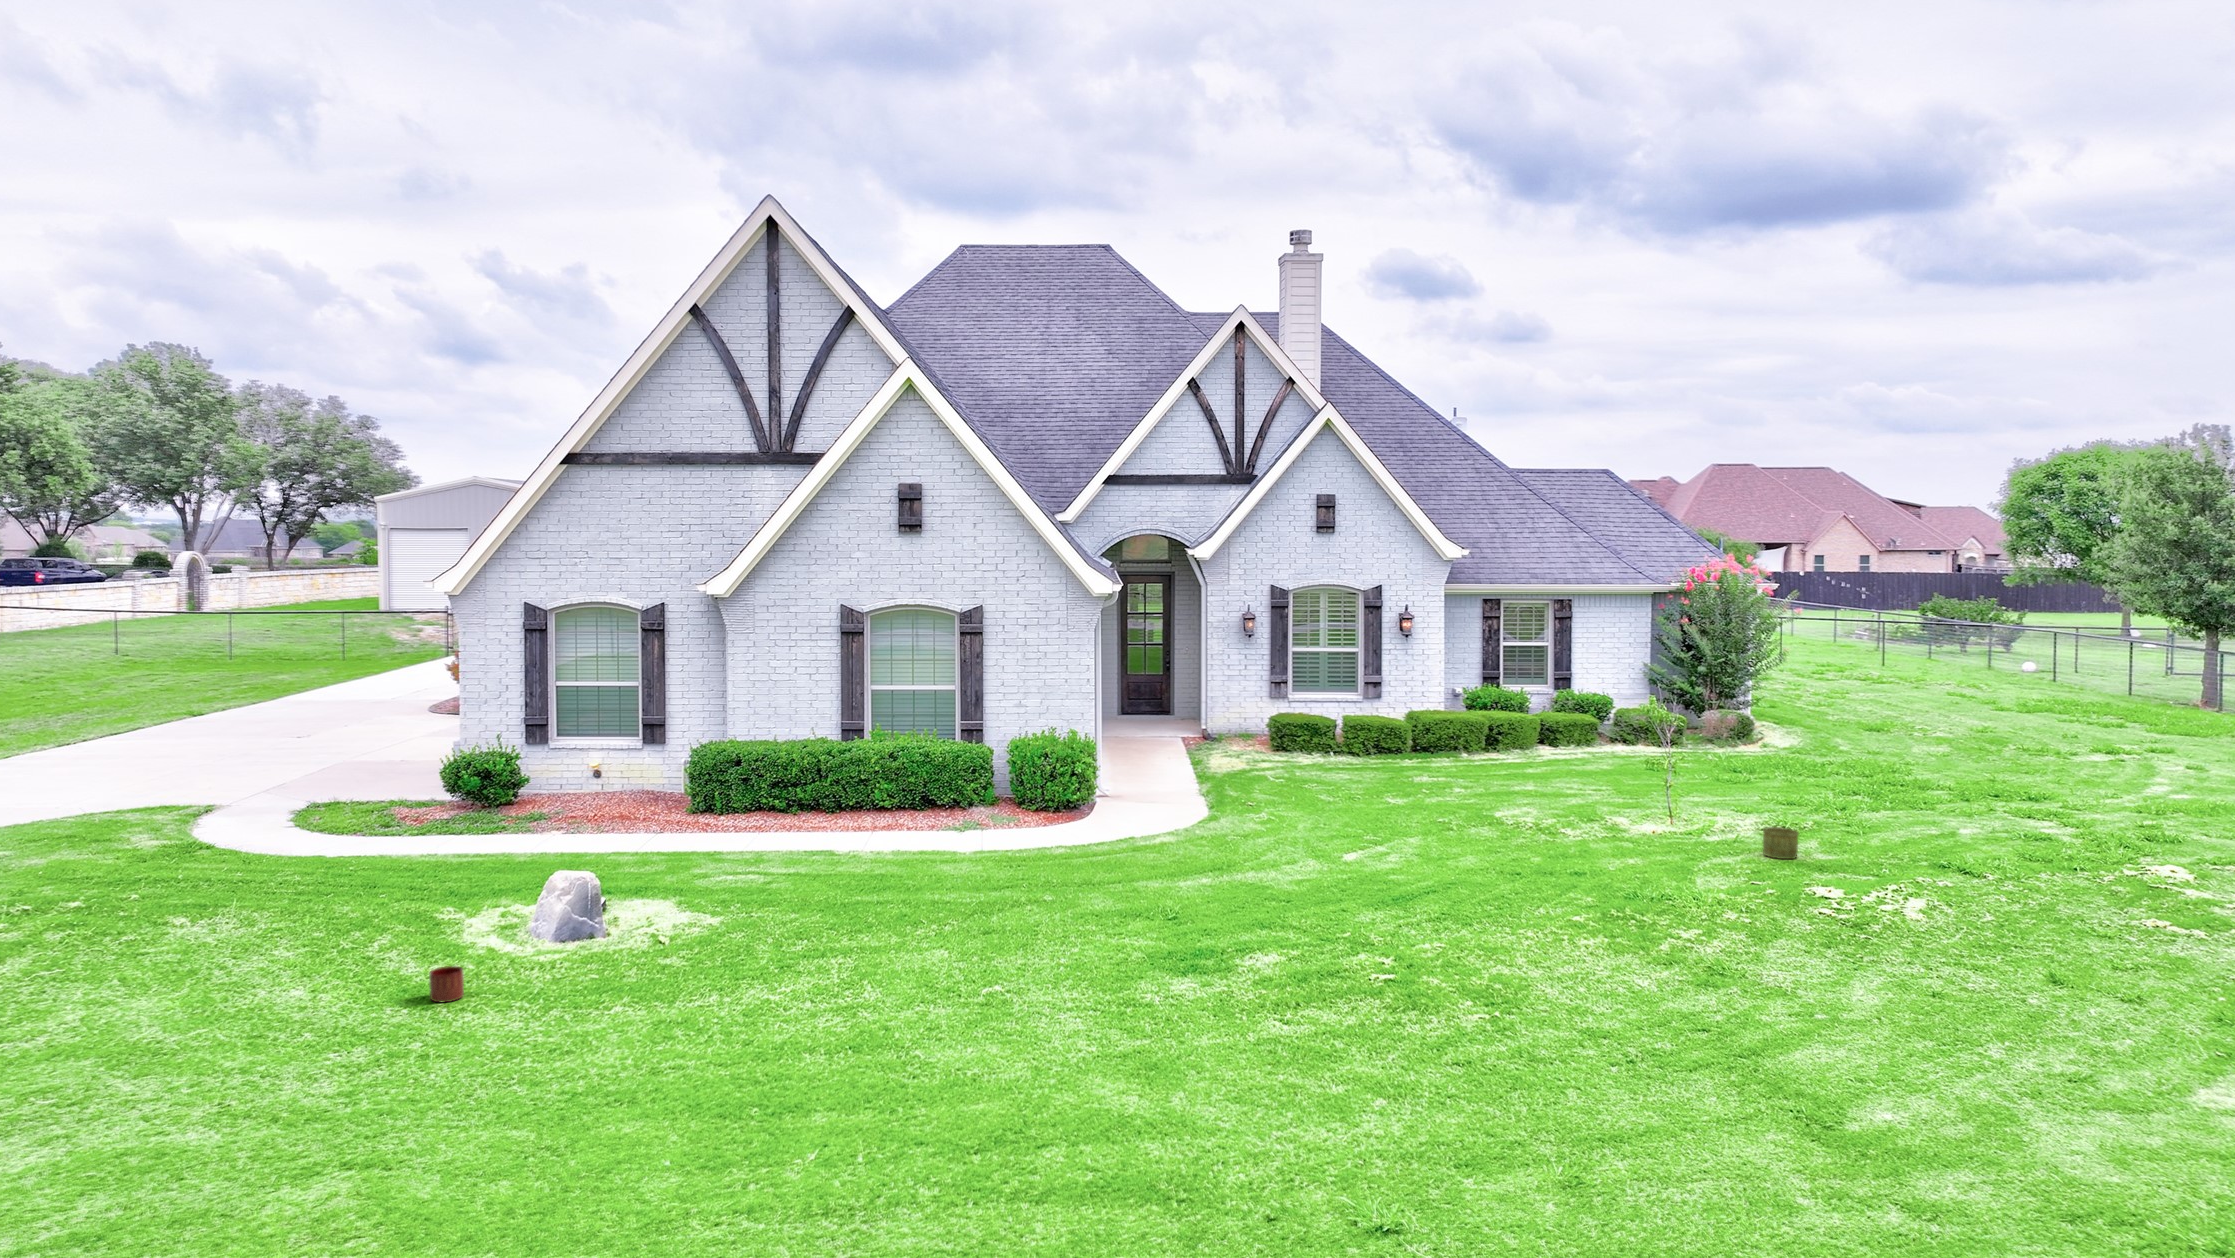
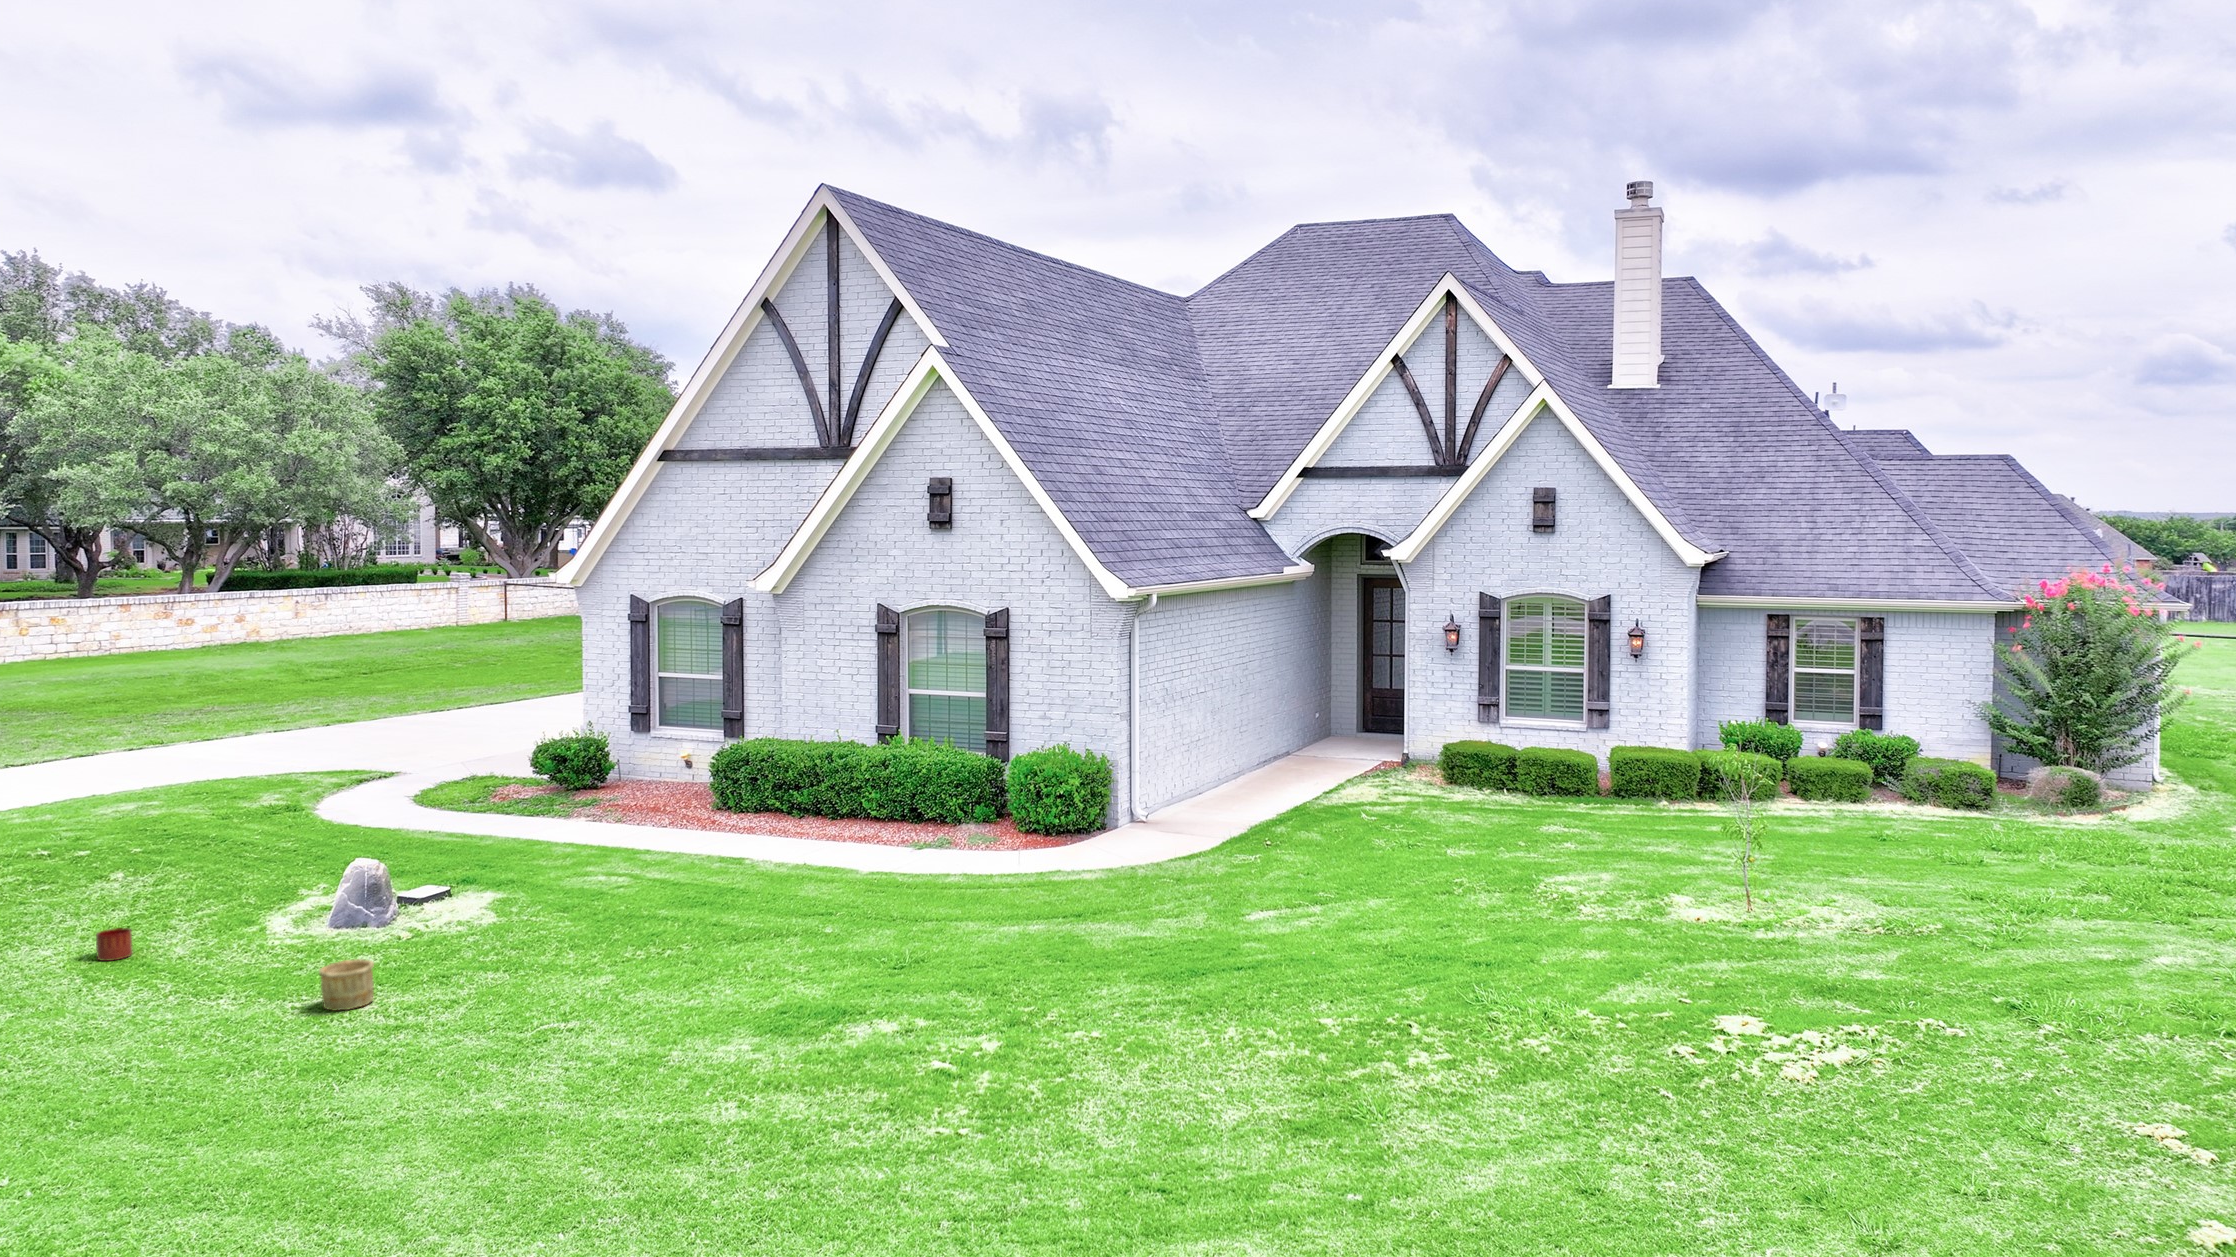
wooden bucket: present [1763,827,1799,859] -> present [319,959,374,1011]

